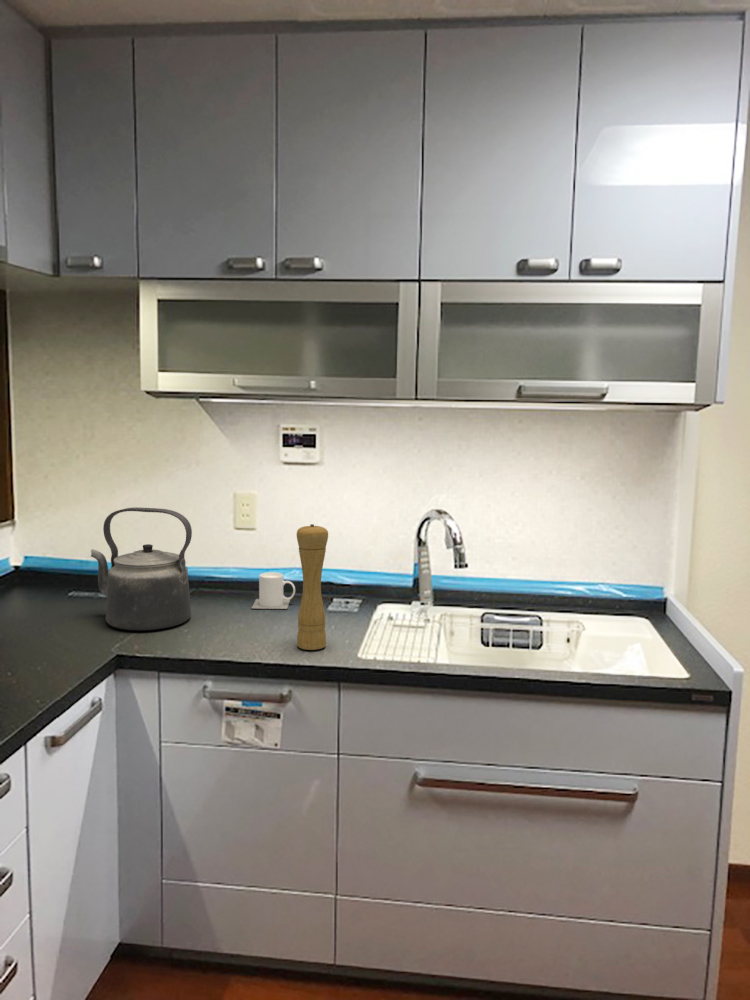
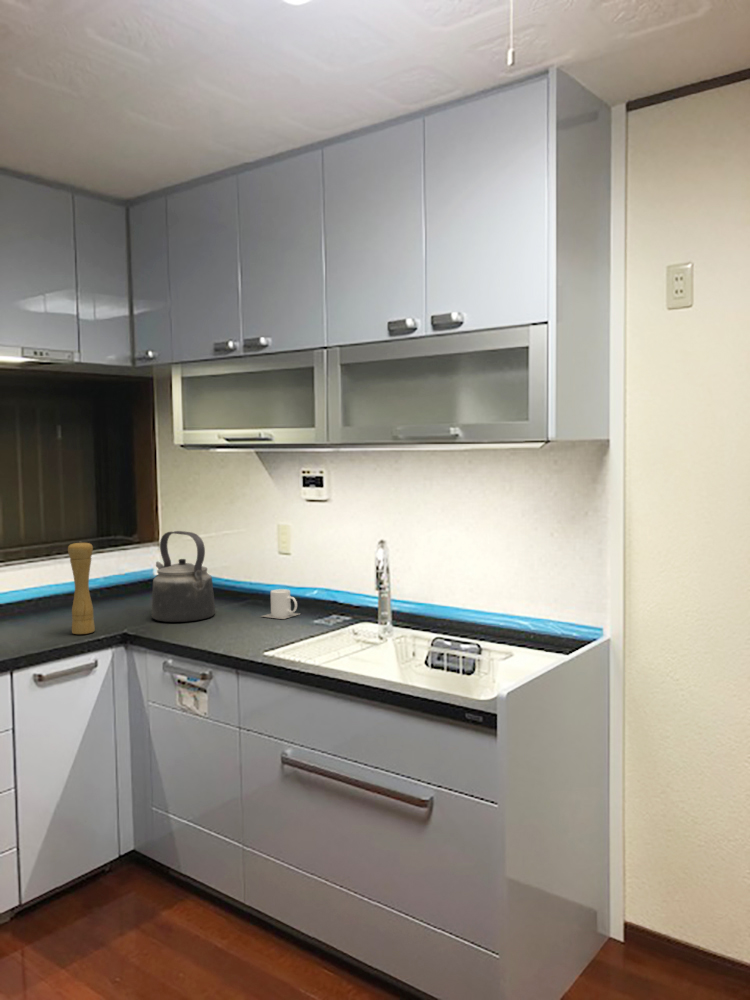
pepper mill: present [297,524,328,650] -> present [68,541,95,634]

